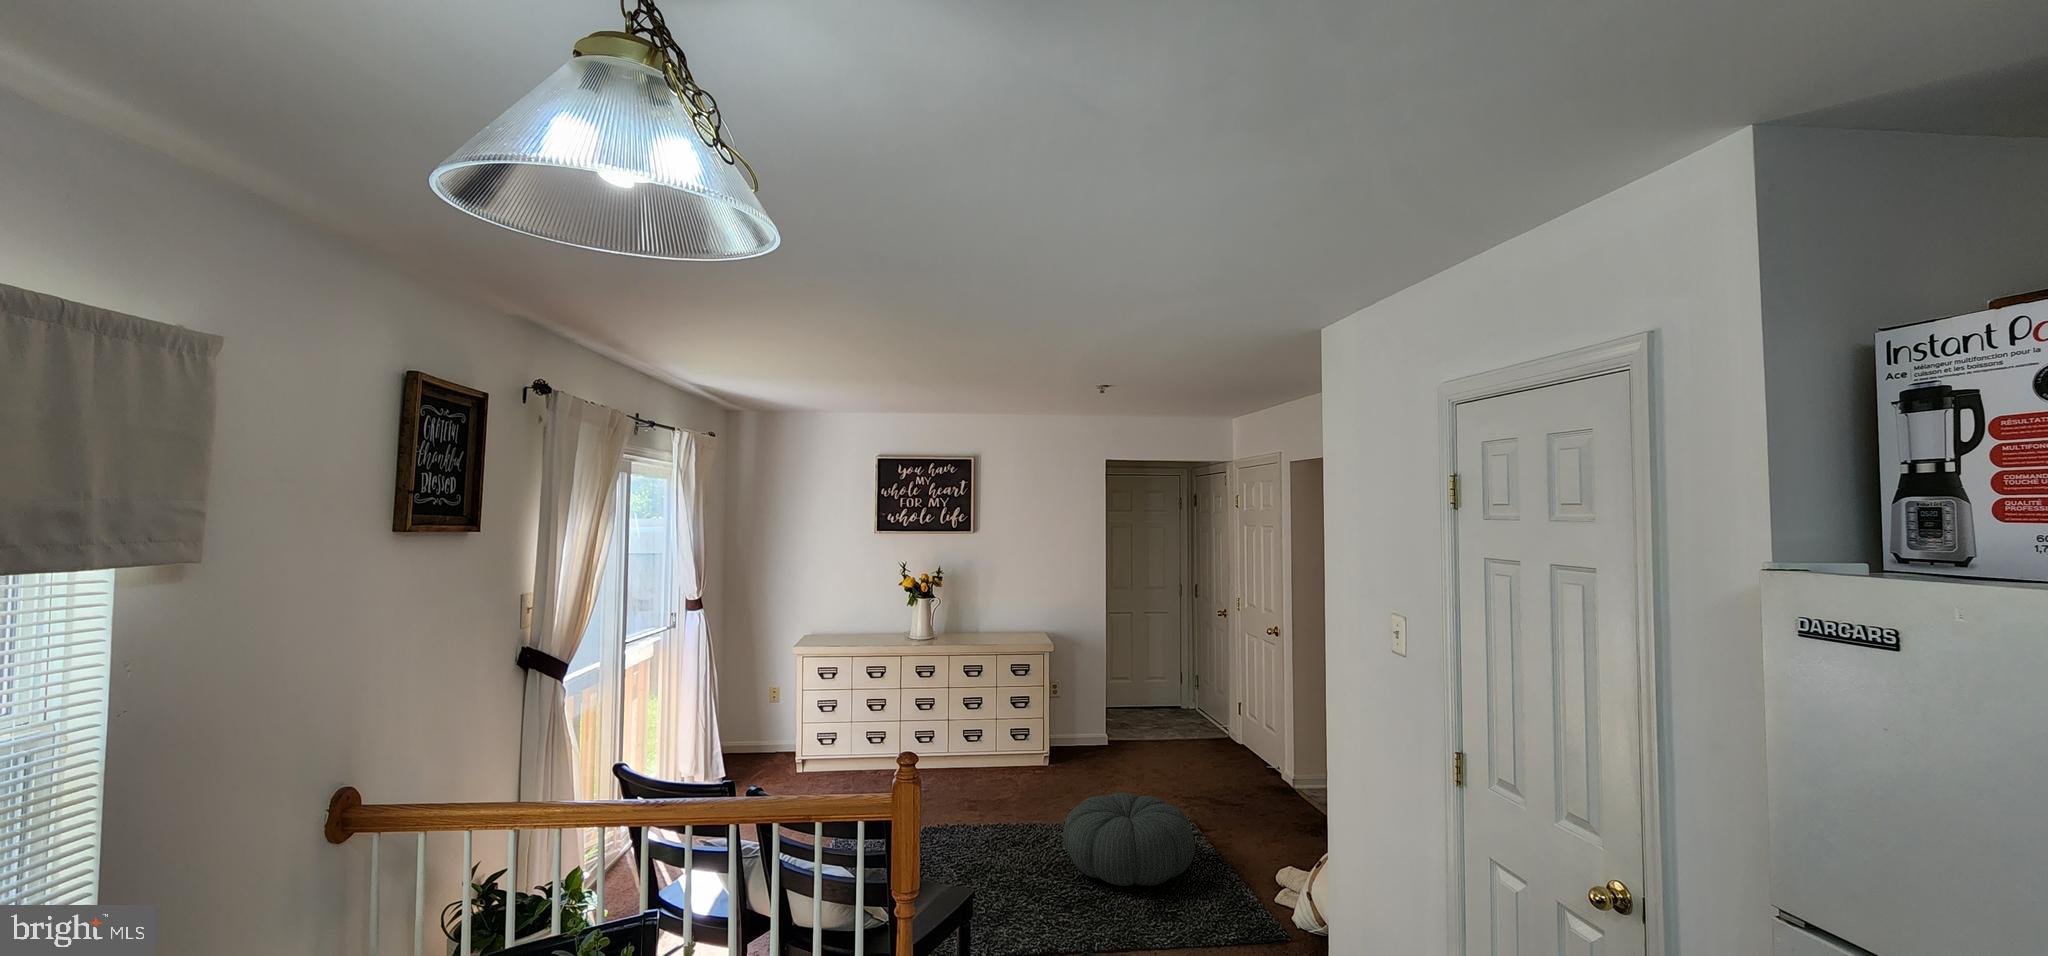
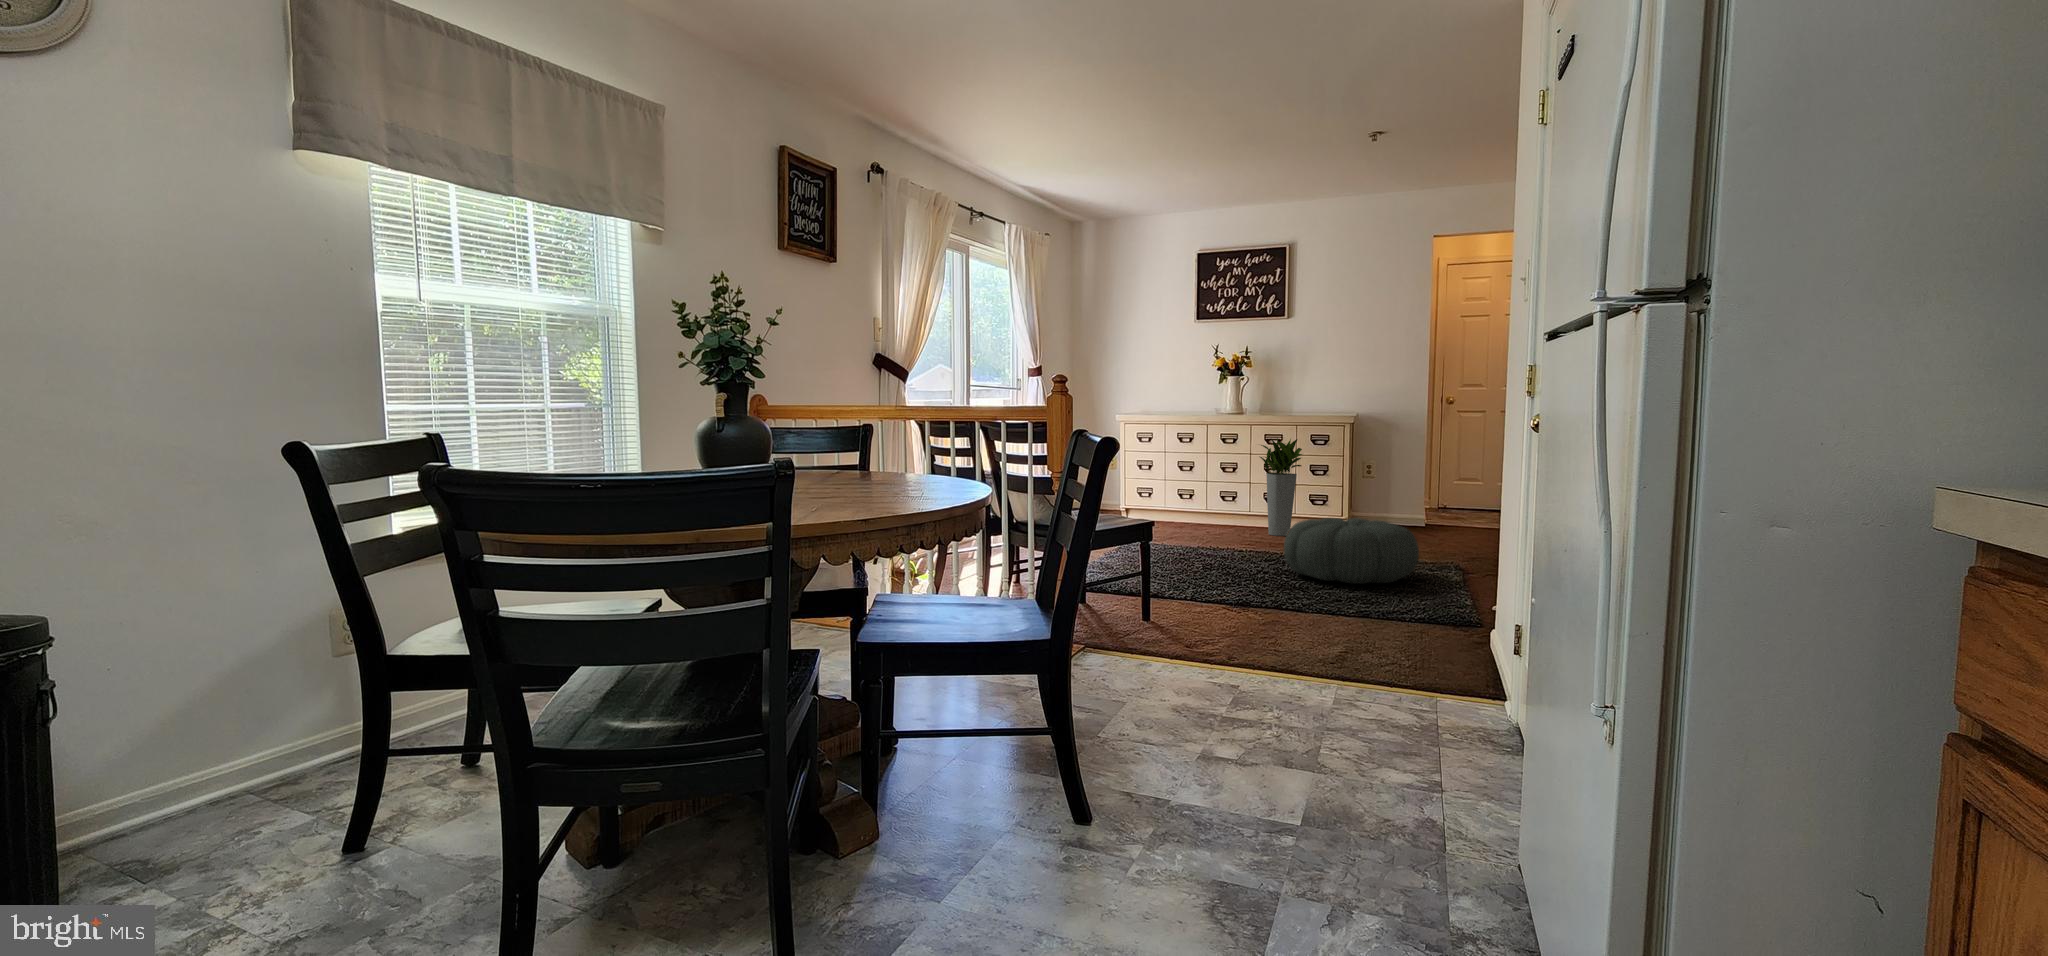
planter: none [964,671,1012,781] -> present [1260,438,1302,536]

